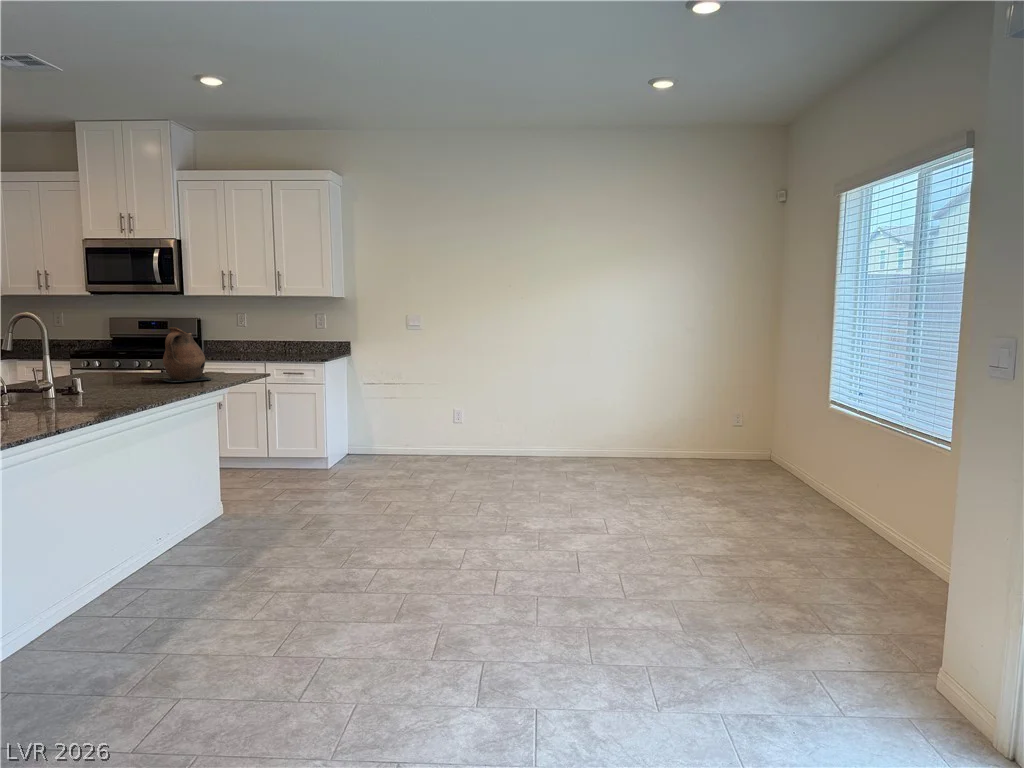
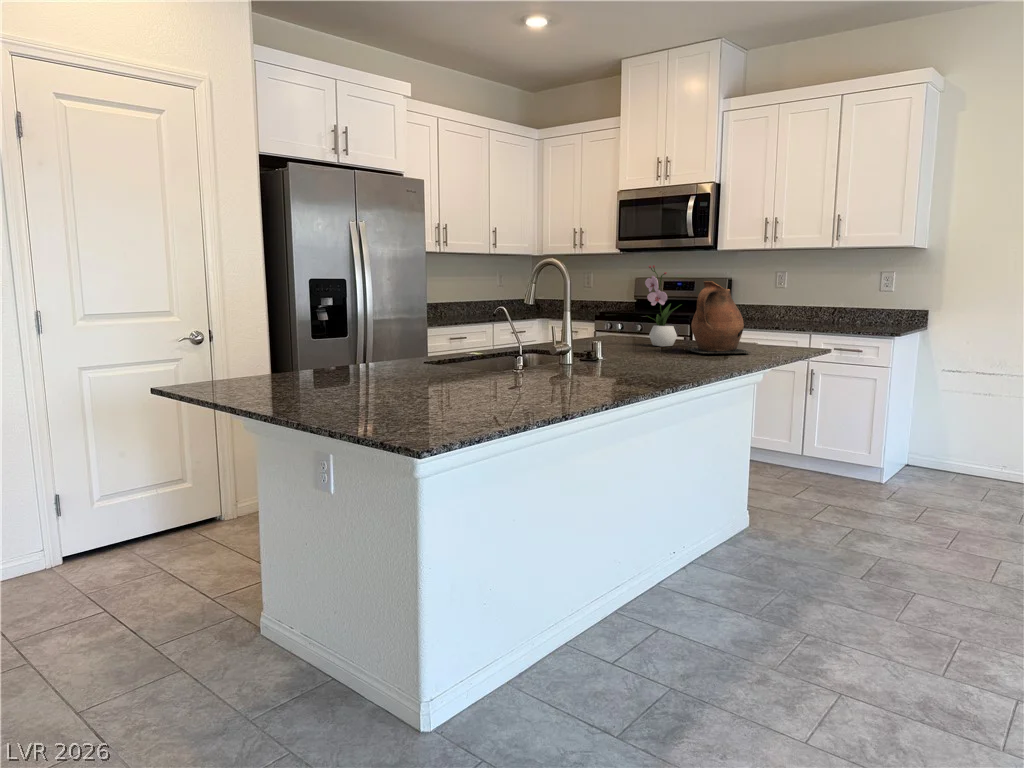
flower arrangement: none [118,314,154,379] -> present [645,265,682,346]

